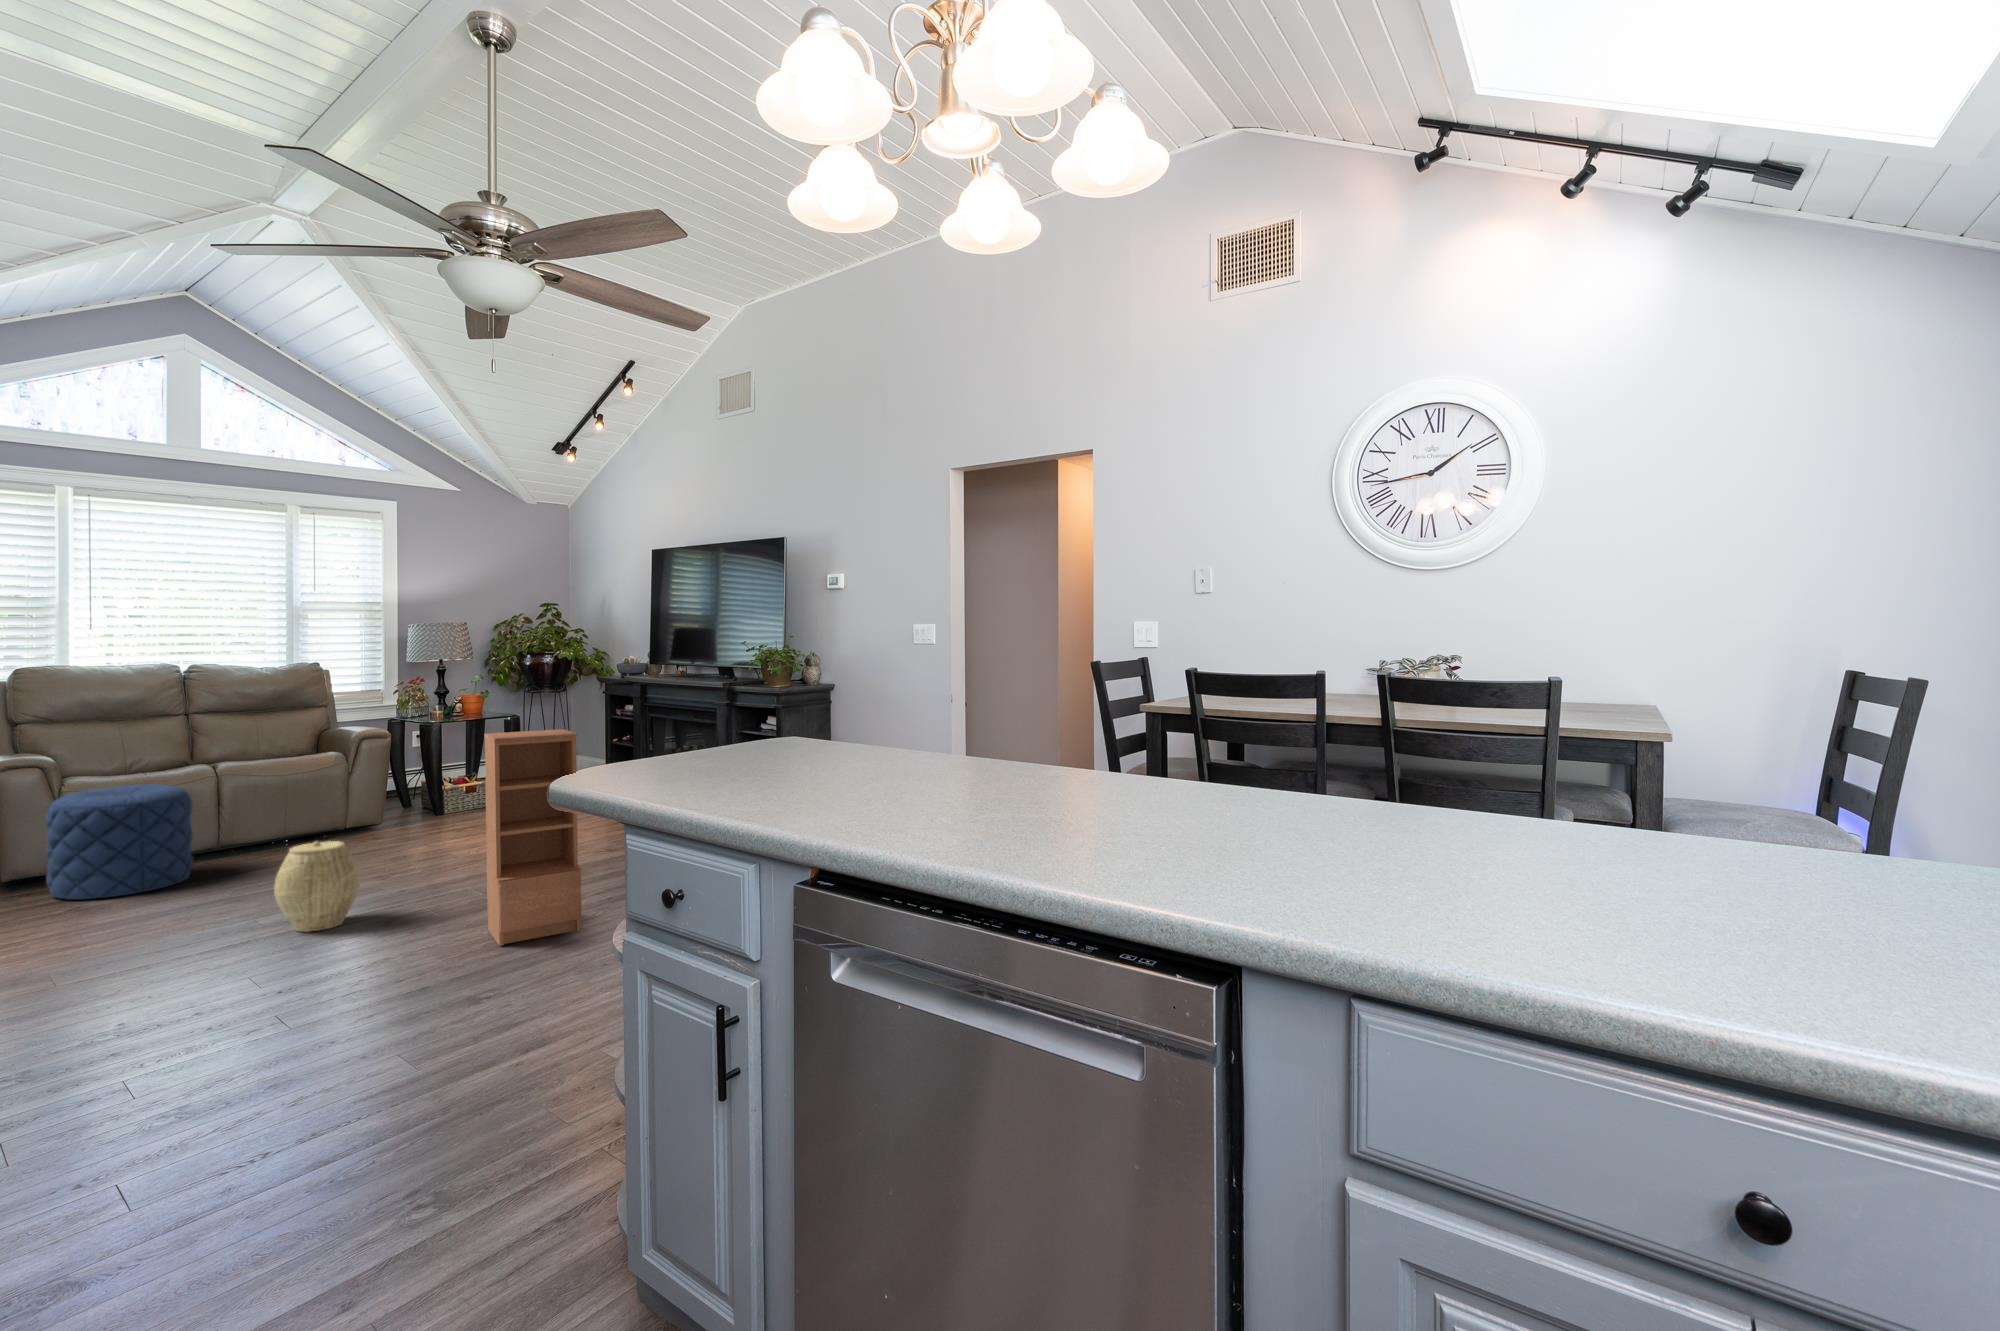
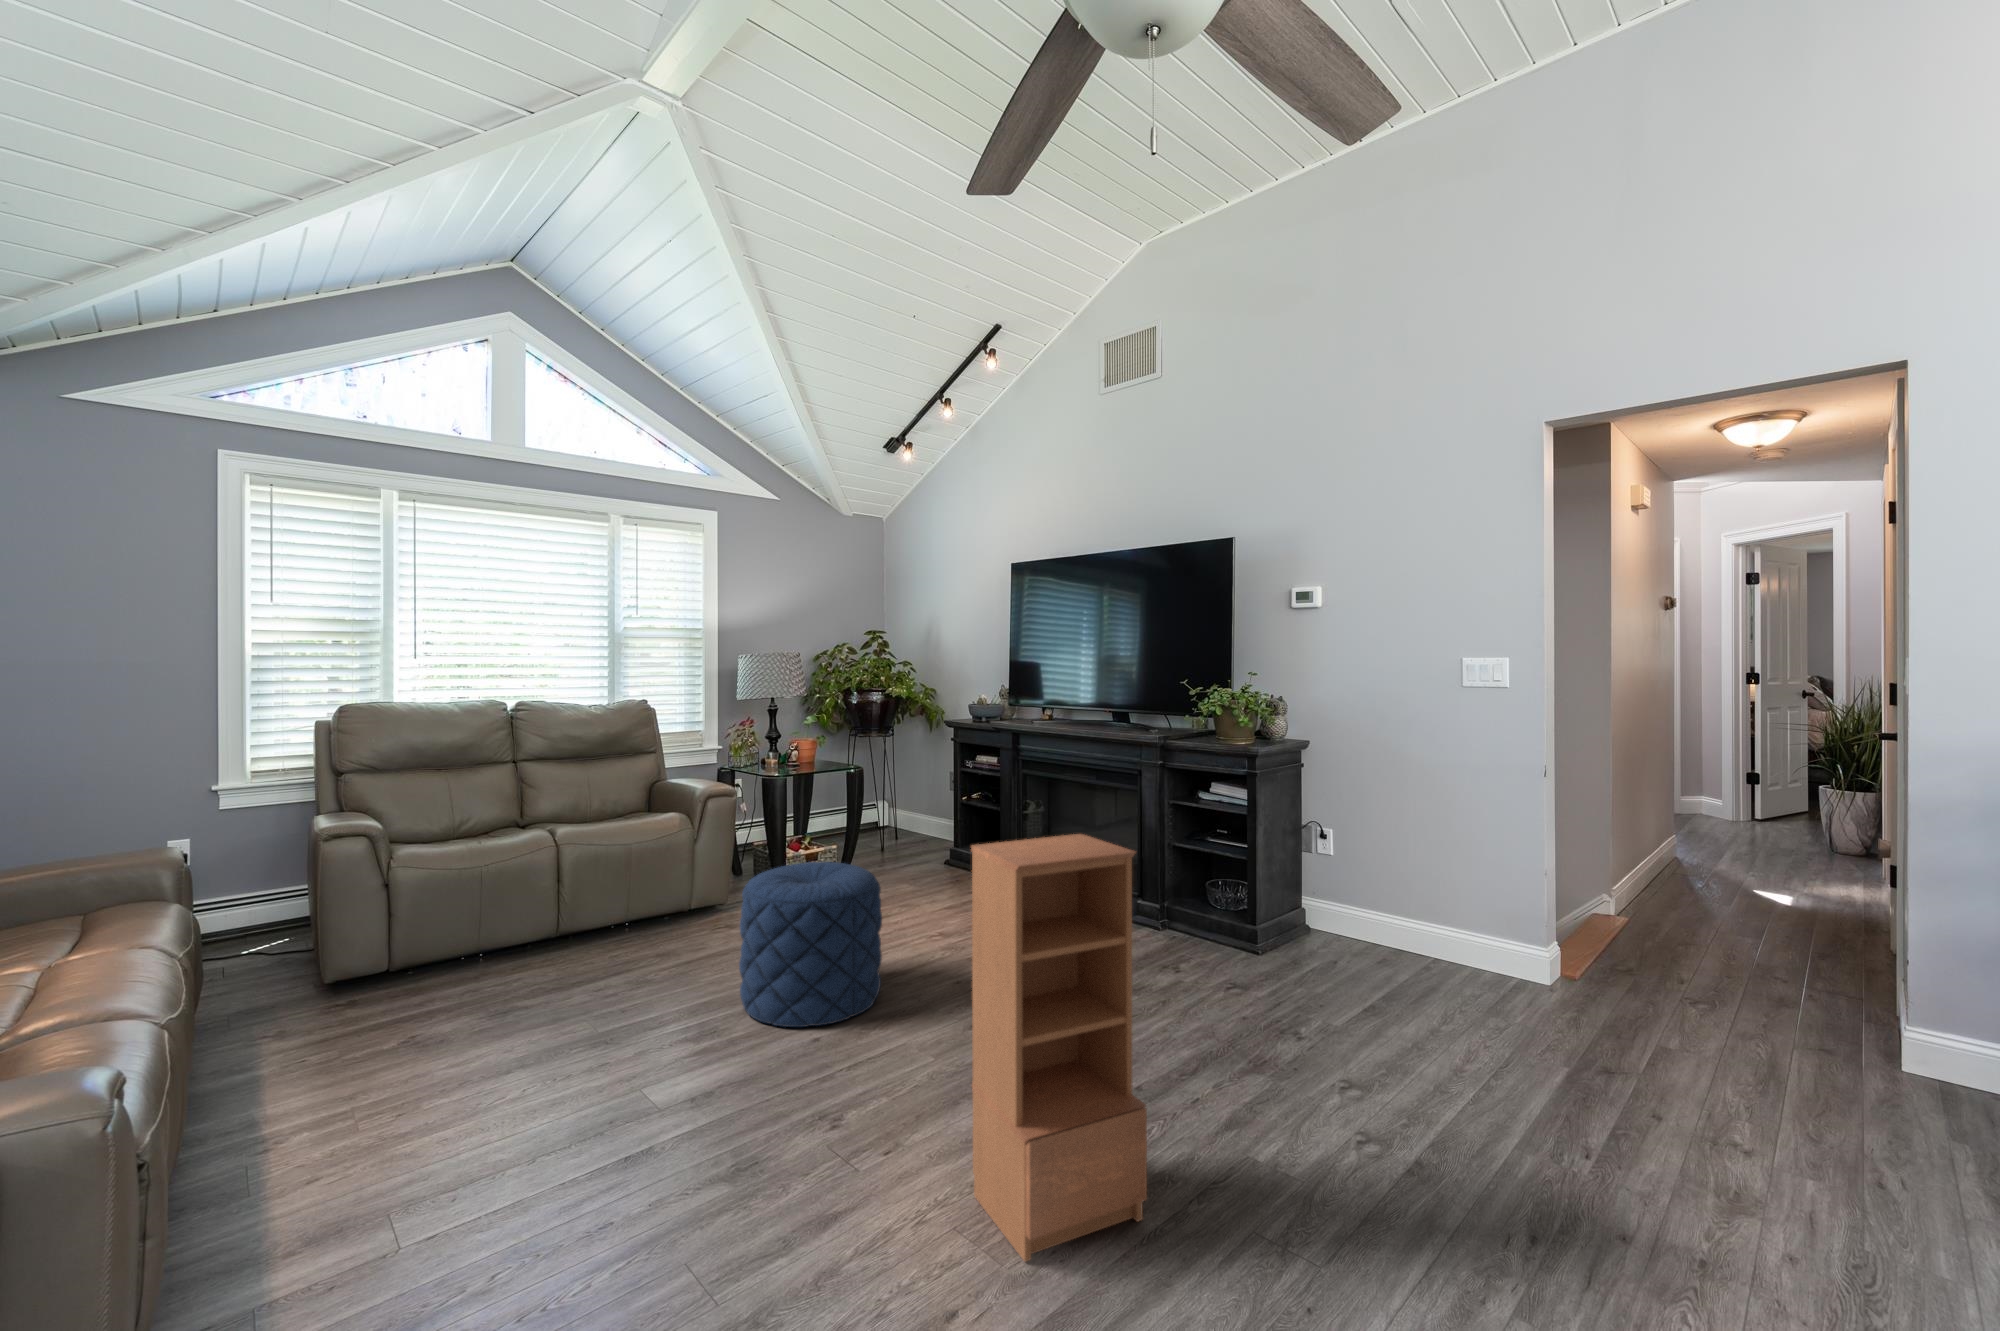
pouf: present [46,784,193,899] -> present [739,862,882,1027]
woven basket: present [274,841,361,932] -> none [638,1002,756,1164]

